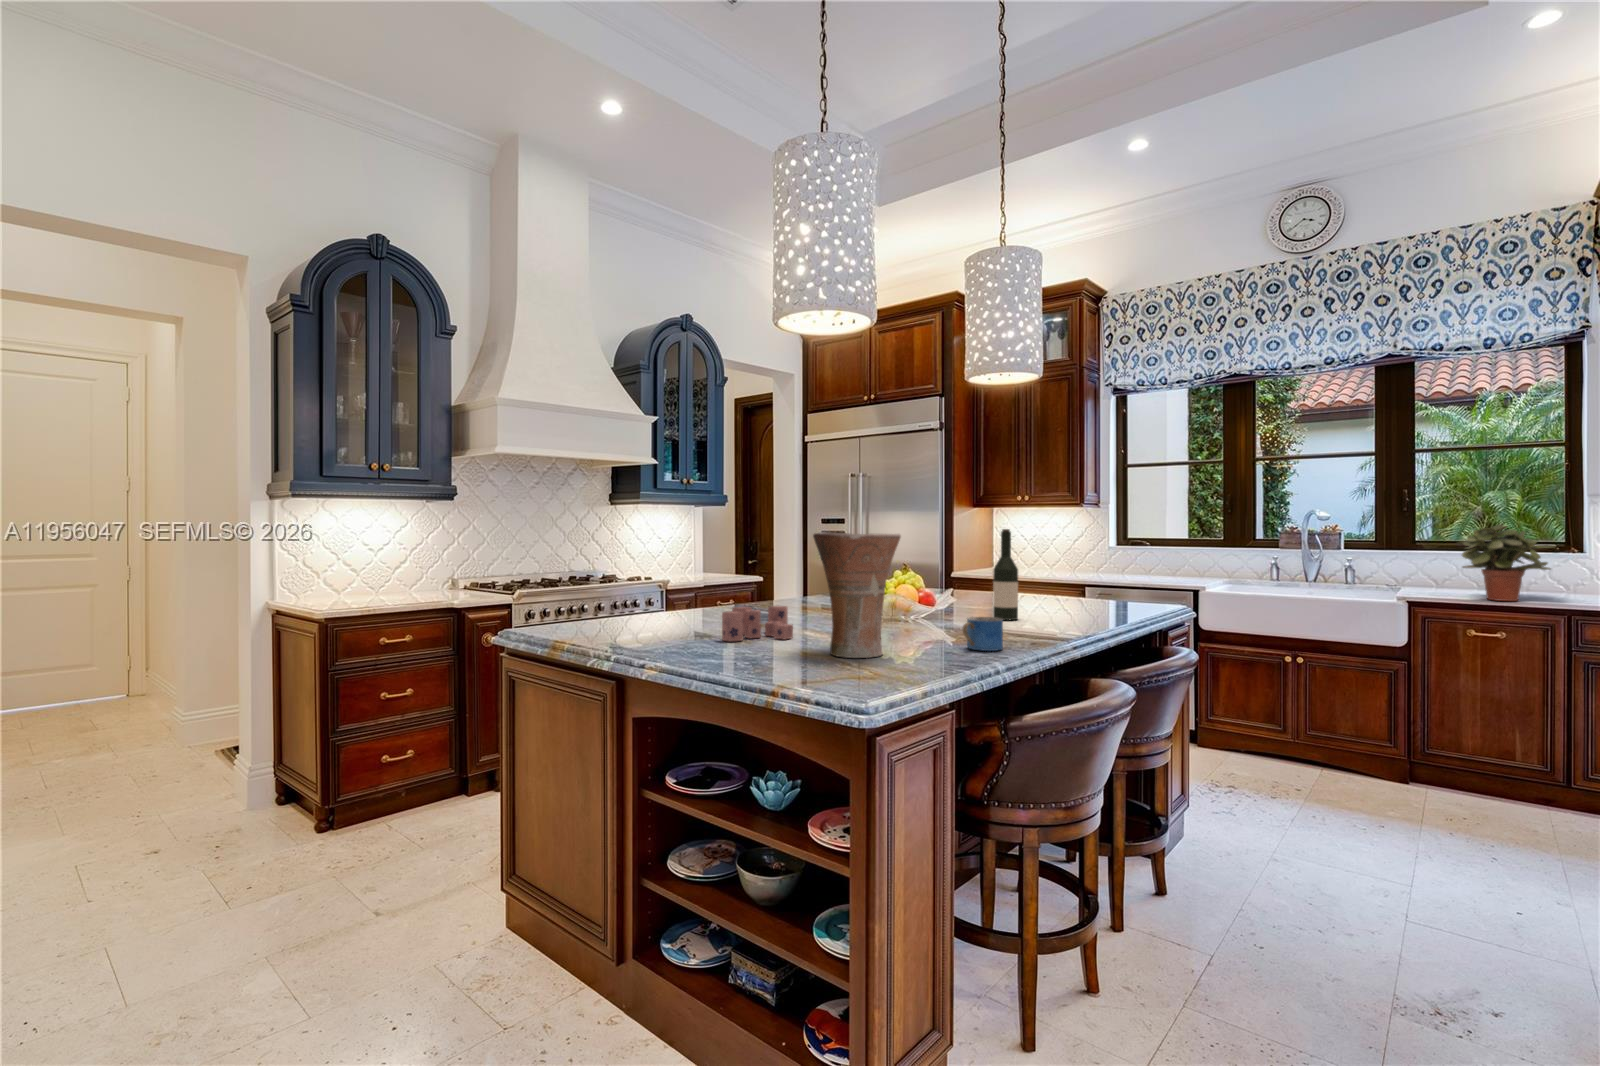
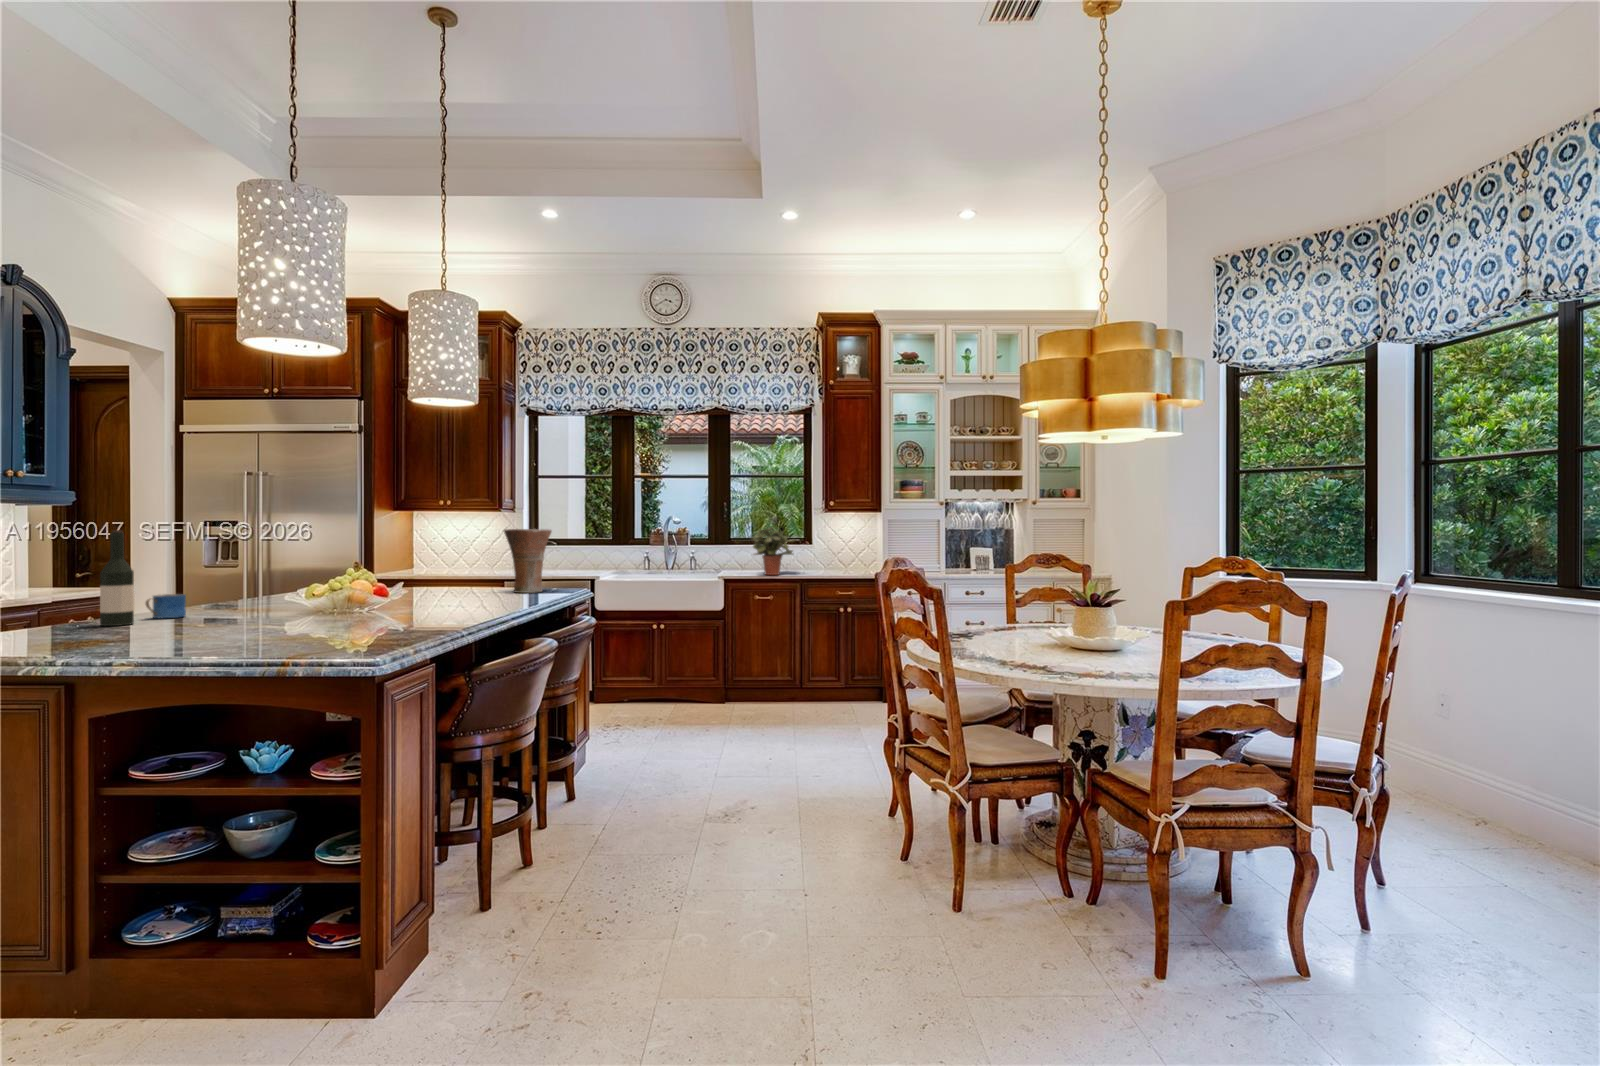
wine bottle: present [993,529,1018,620] -> present [100,530,134,626]
vase: present [813,532,901,658] -> present [504,529,552,593]
candle: present [722,606,793,641] -> none [190,600,268,634]
mug: present [963,617,1003,651] -> present [146,594,186,618]

